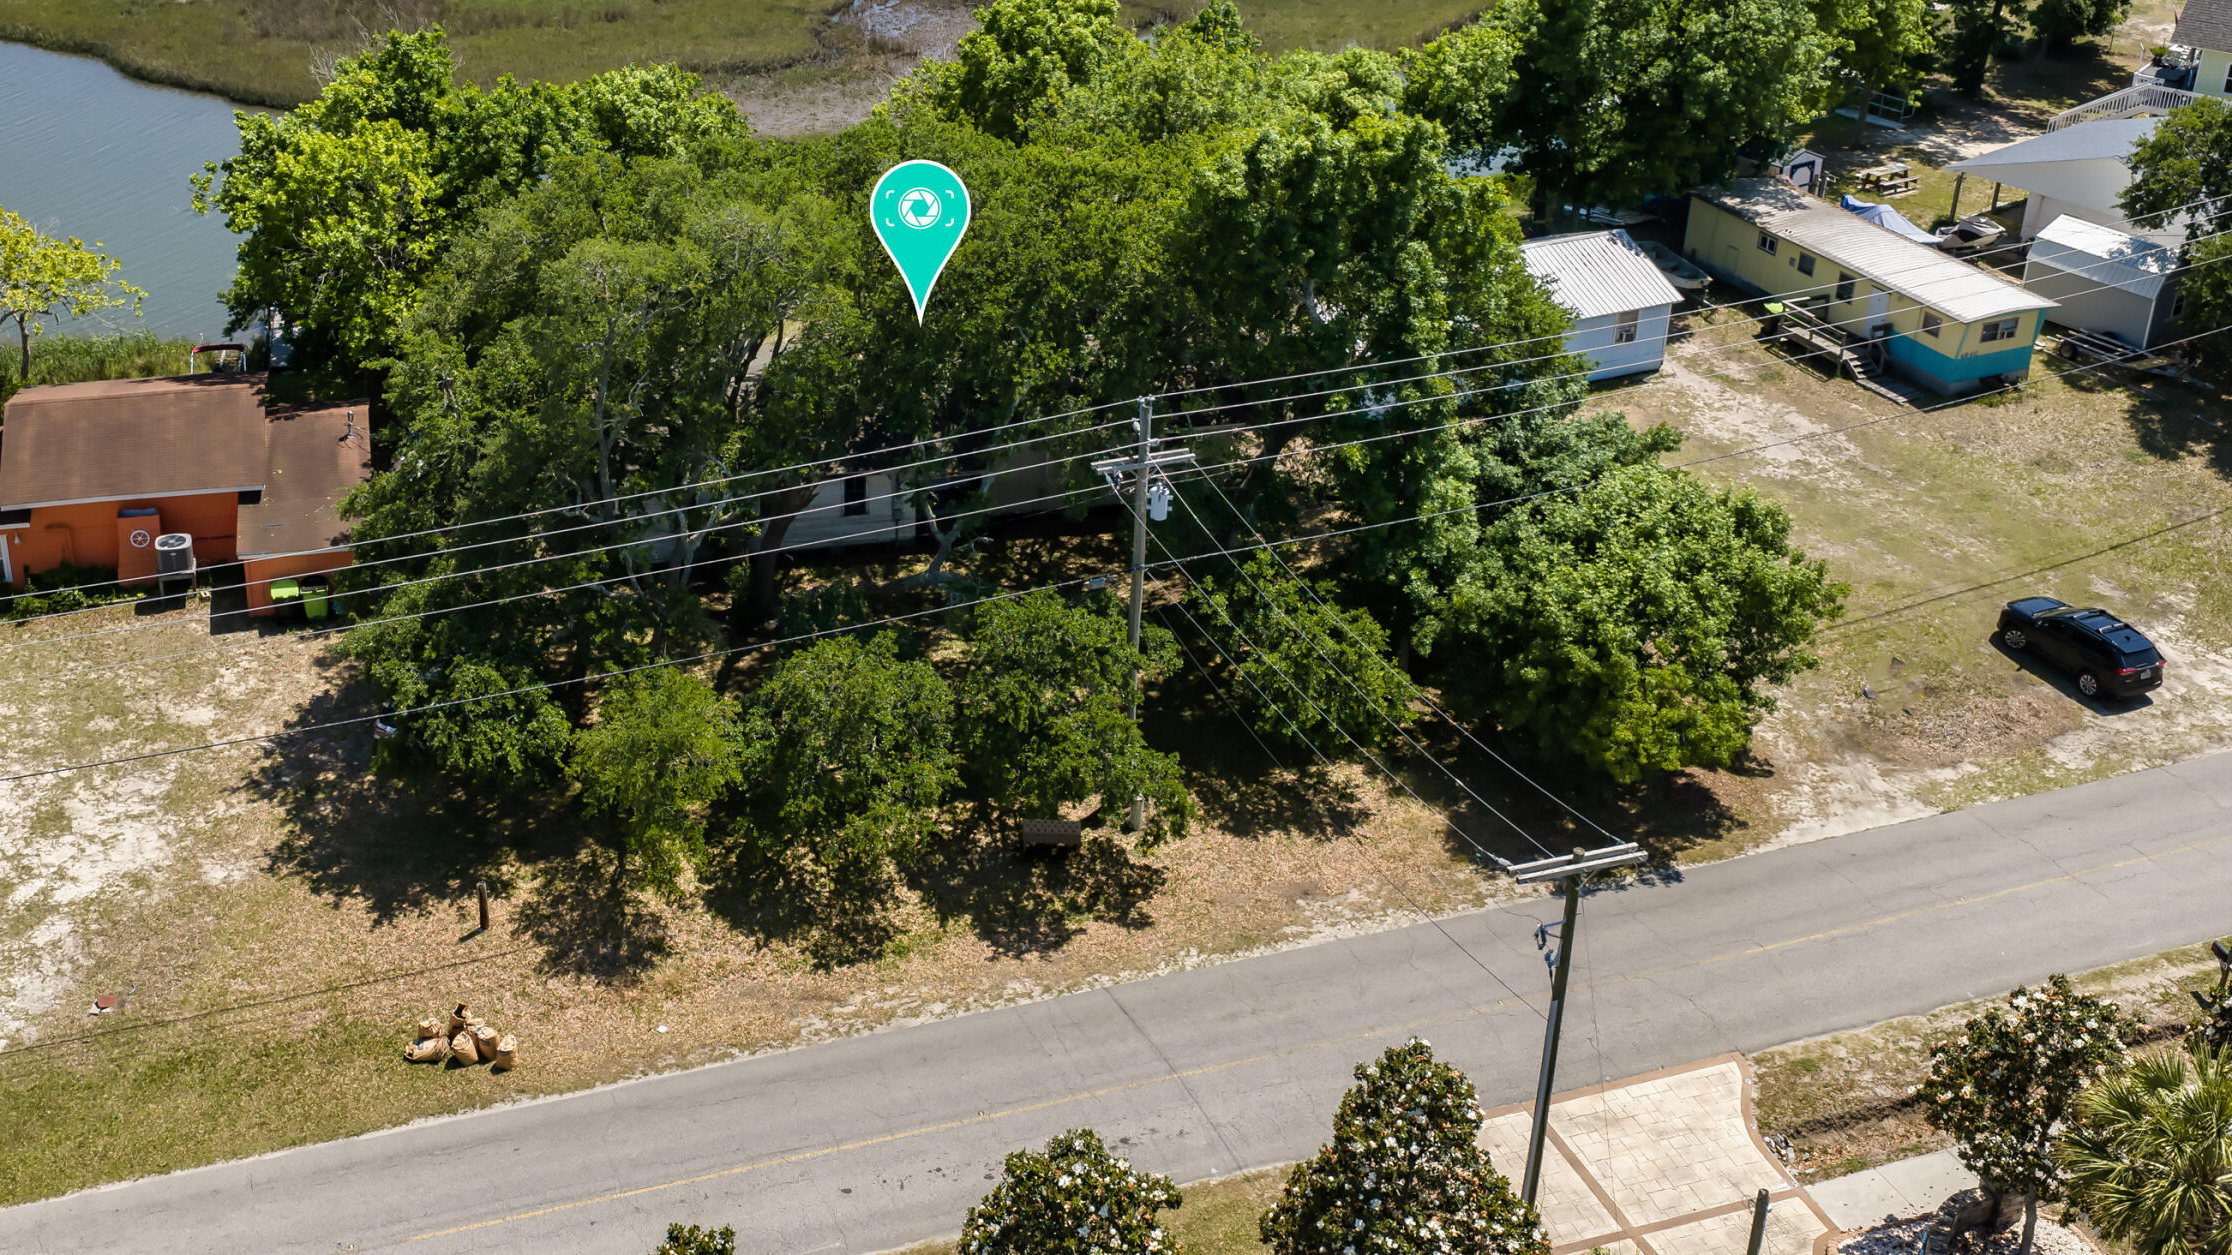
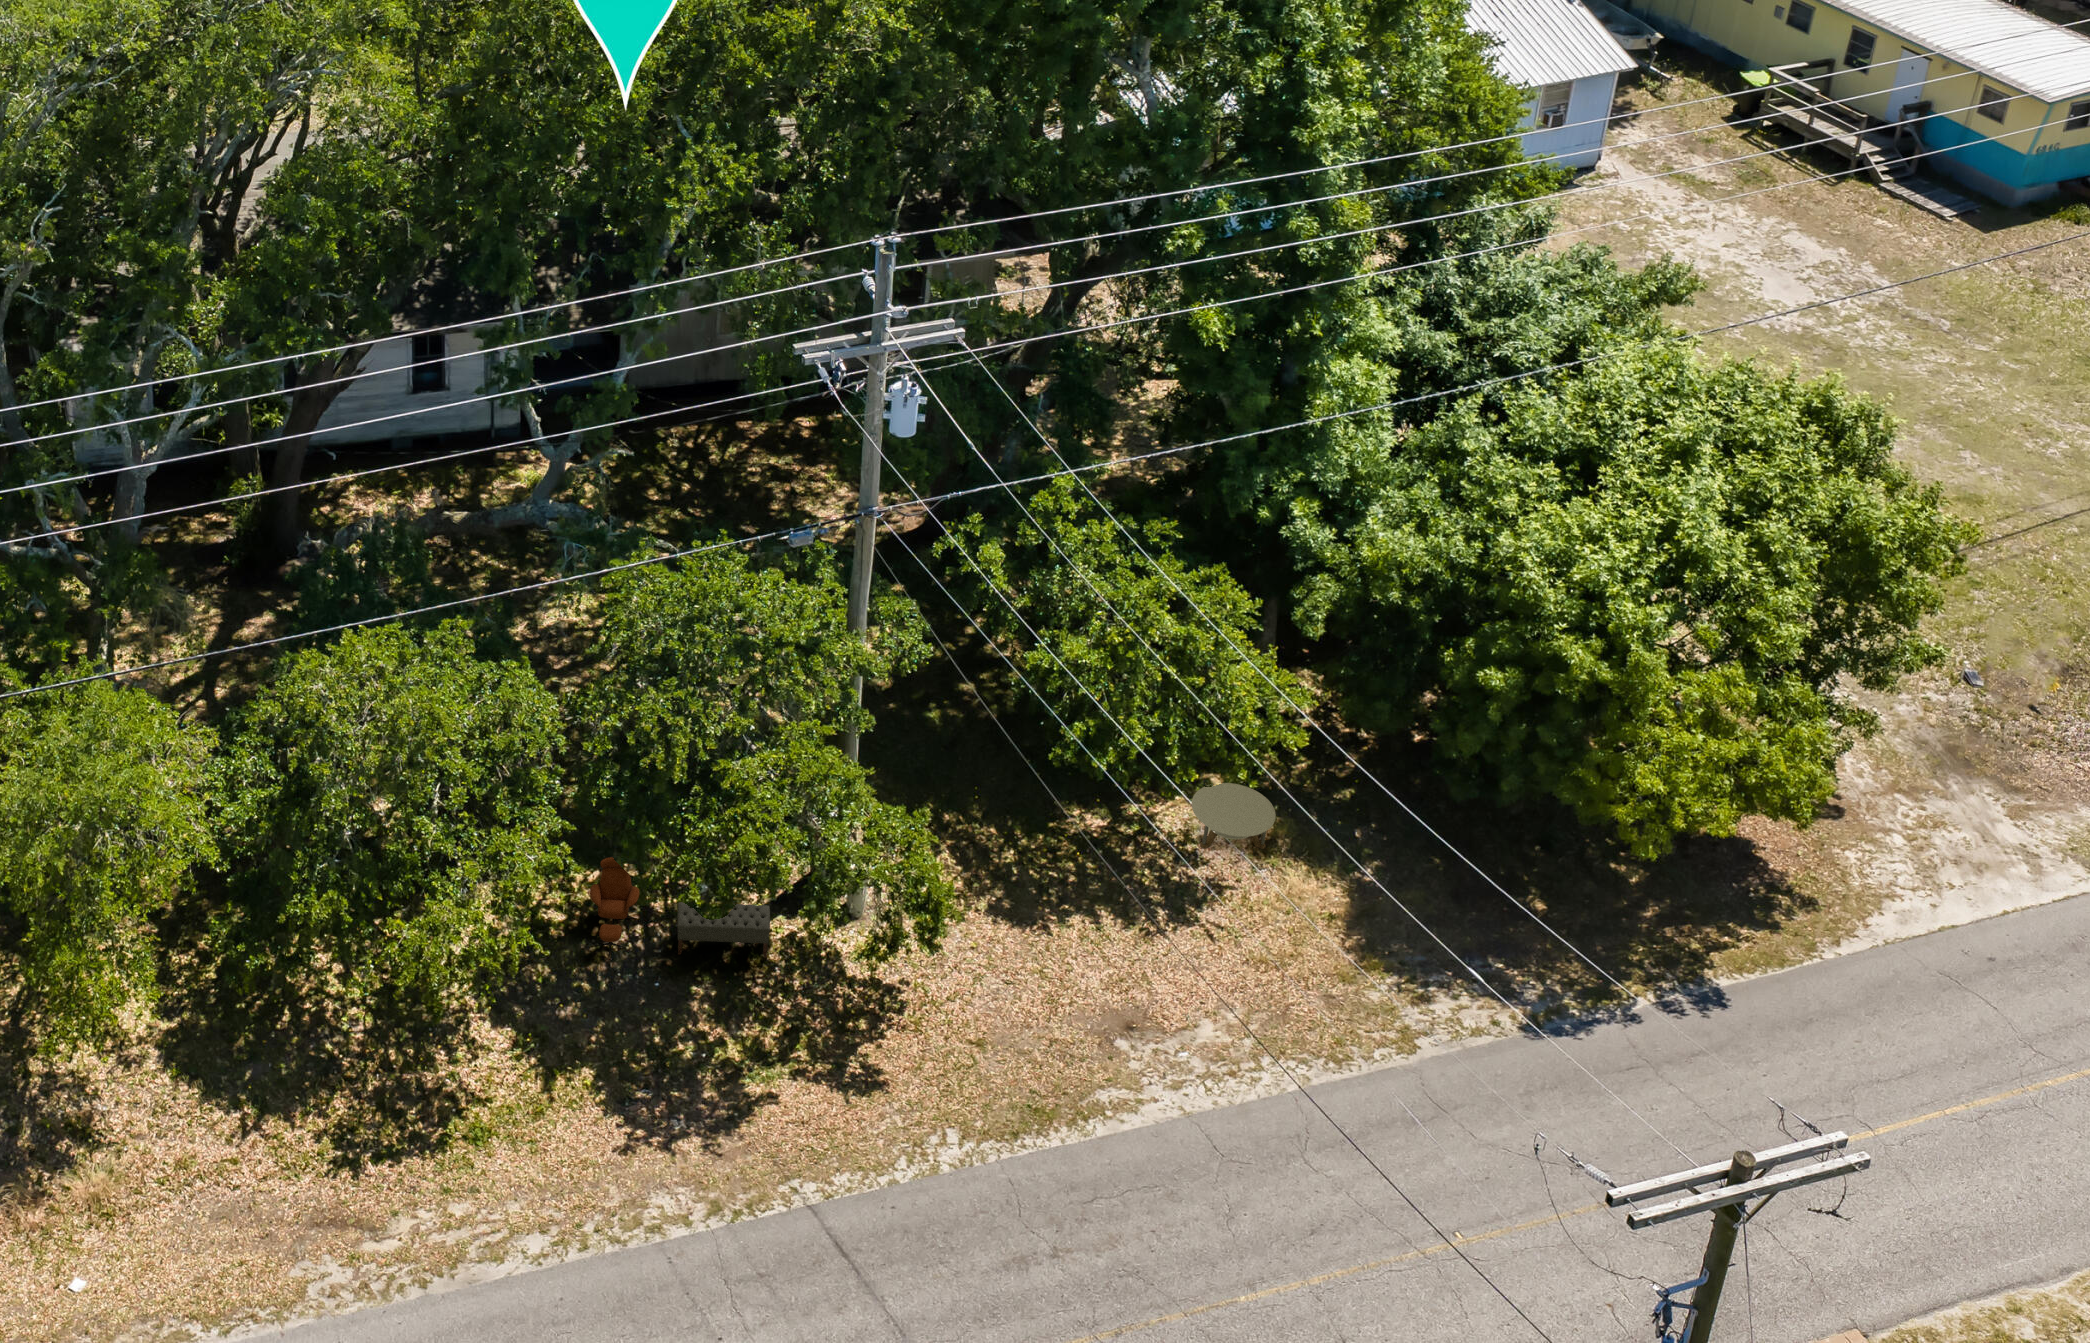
round table: none [1350,753,1404,794] -> present [1192,783,1276,849]
lounge chair: none [967,792,999,854] -> present [590,857,639,957]

